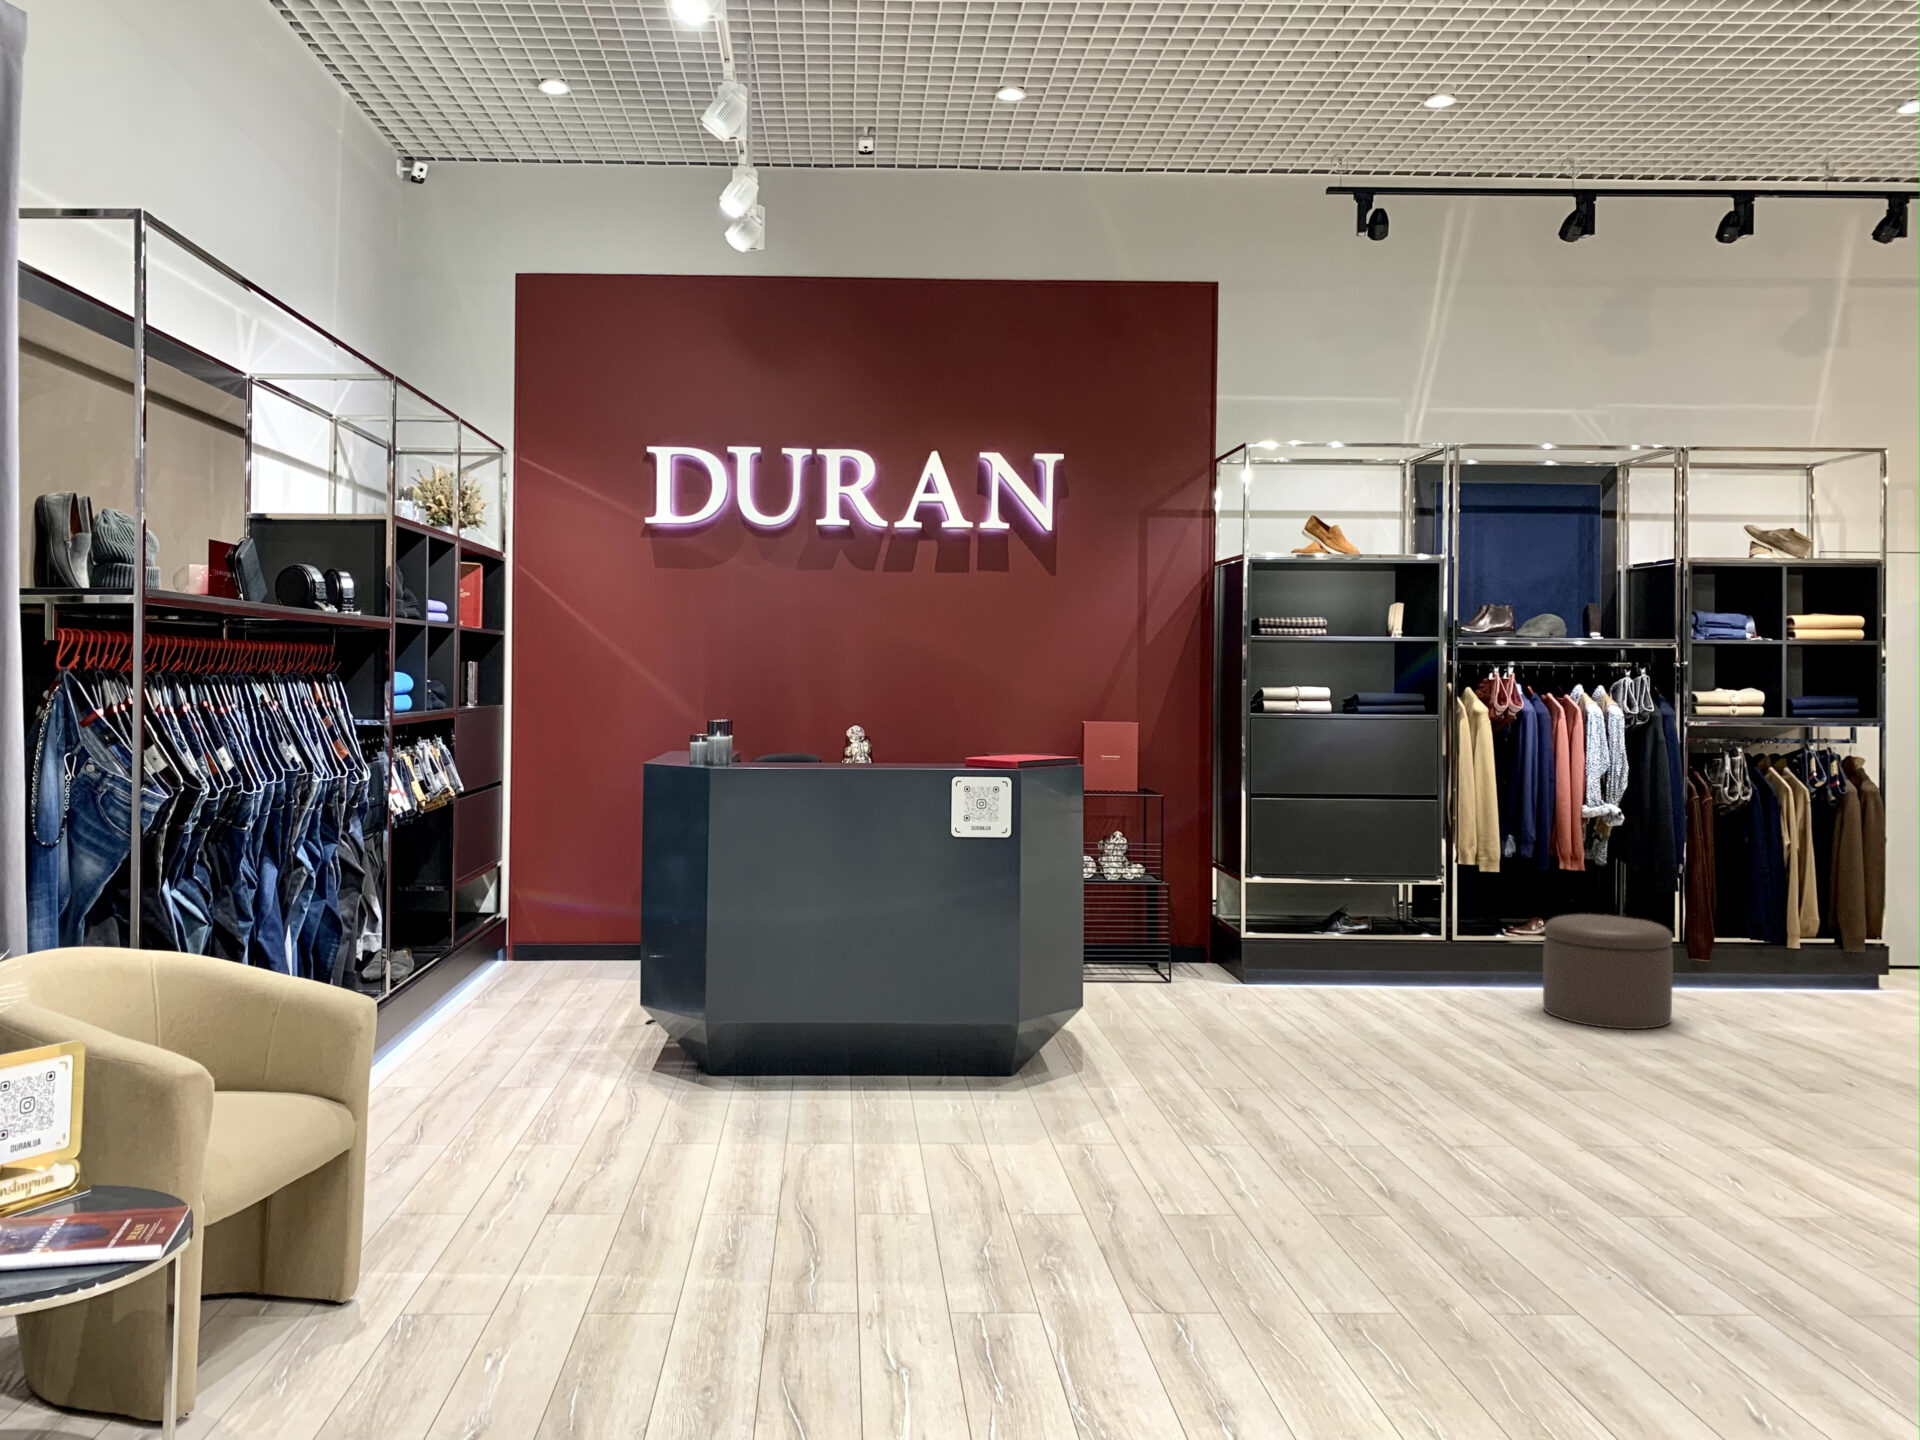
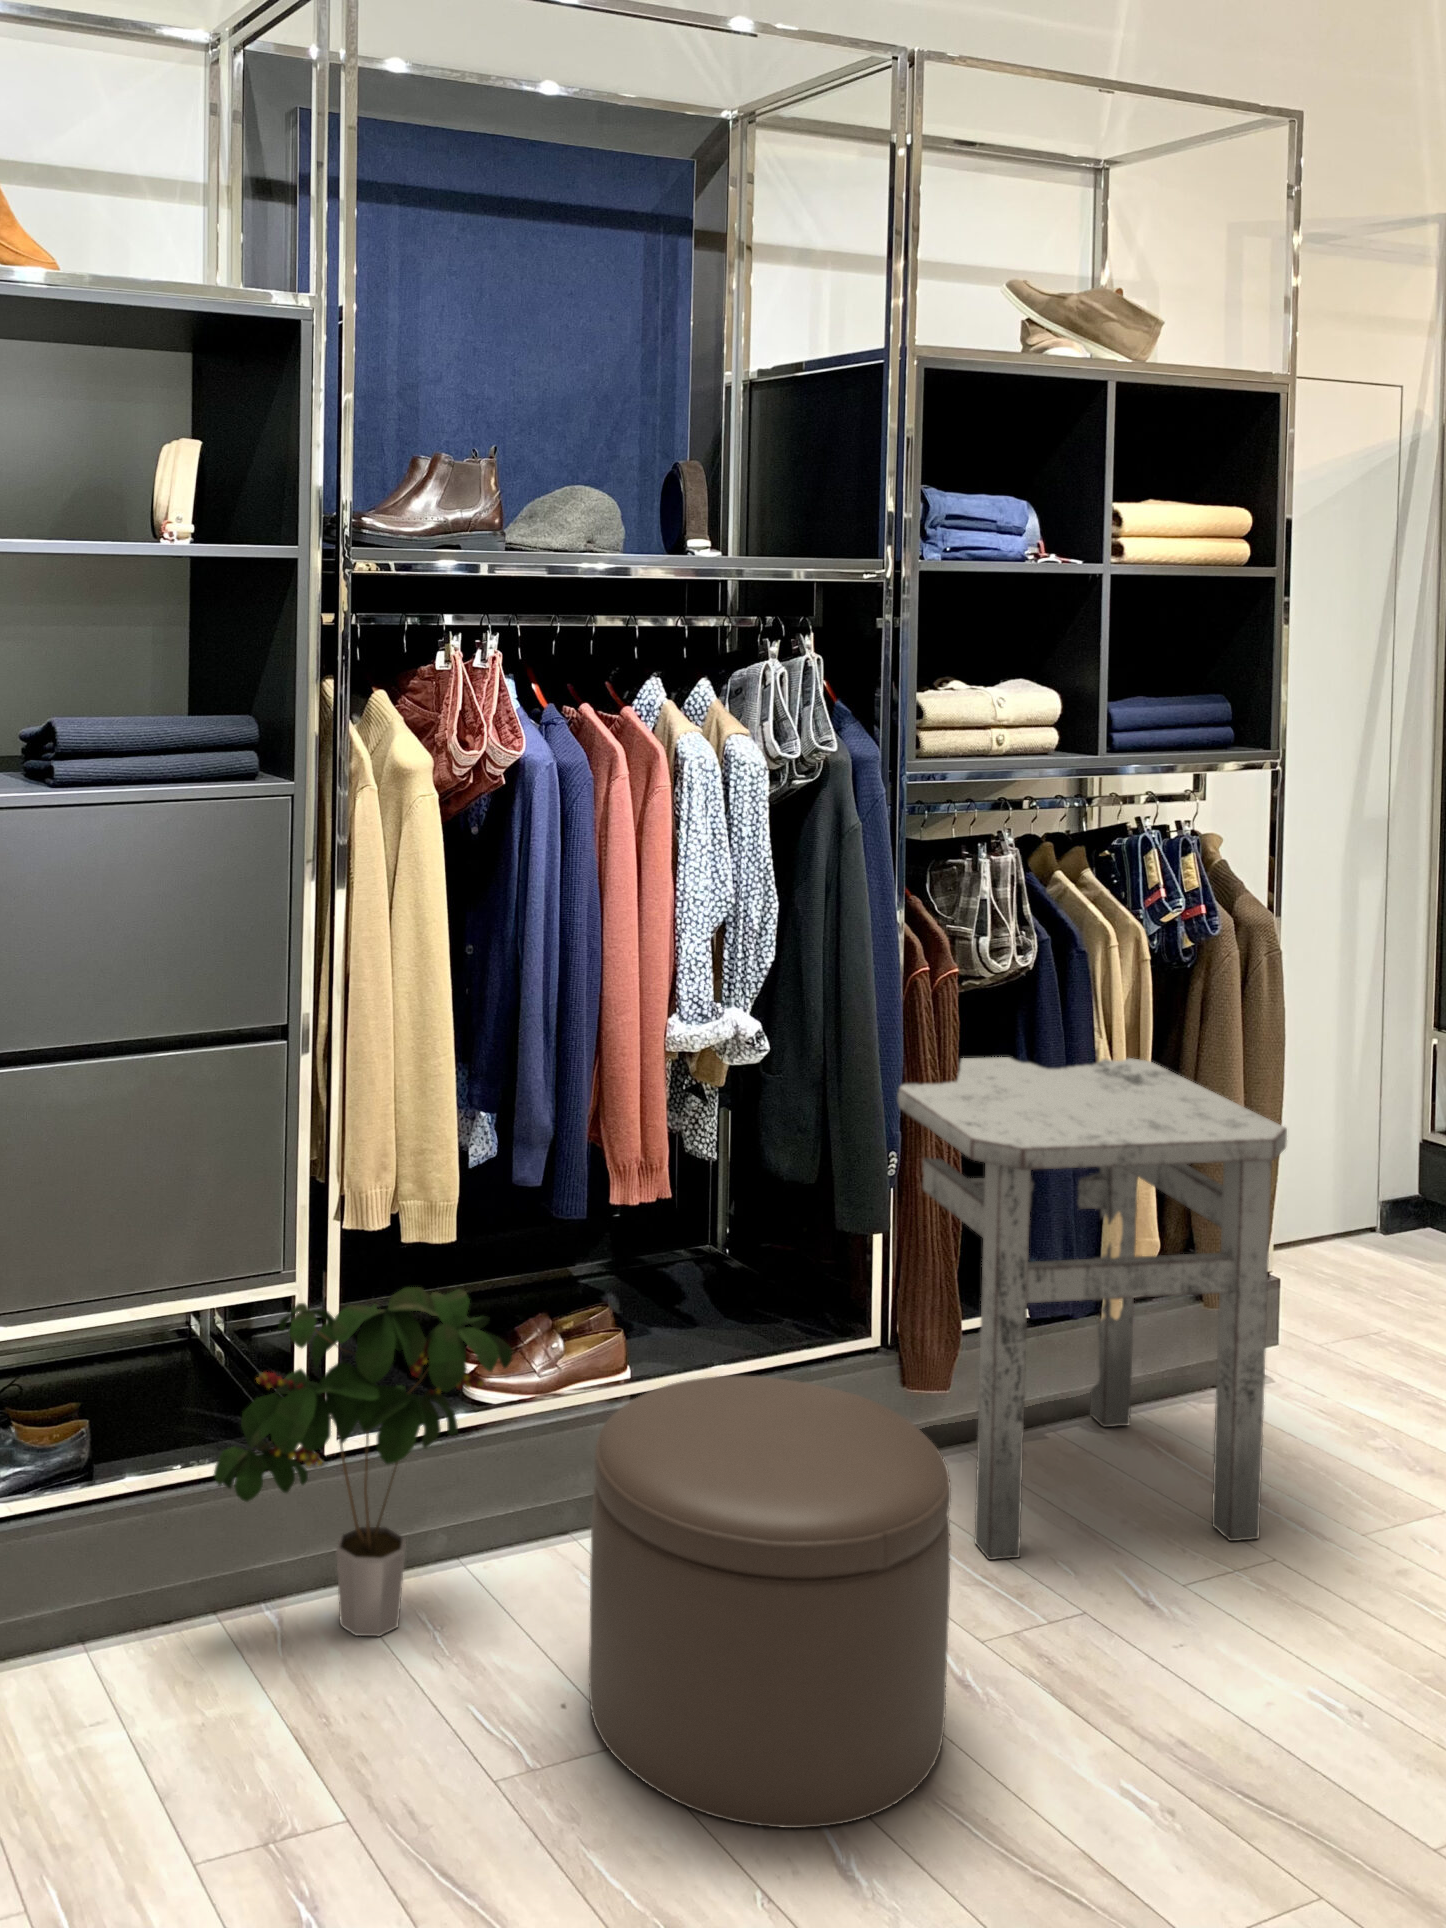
side table: none [1674,837,1846,1012] -> present [898,1057,1287,1560]
potted plant: none [1413,883,1518,994] -> present [214,1287,513,1636]

